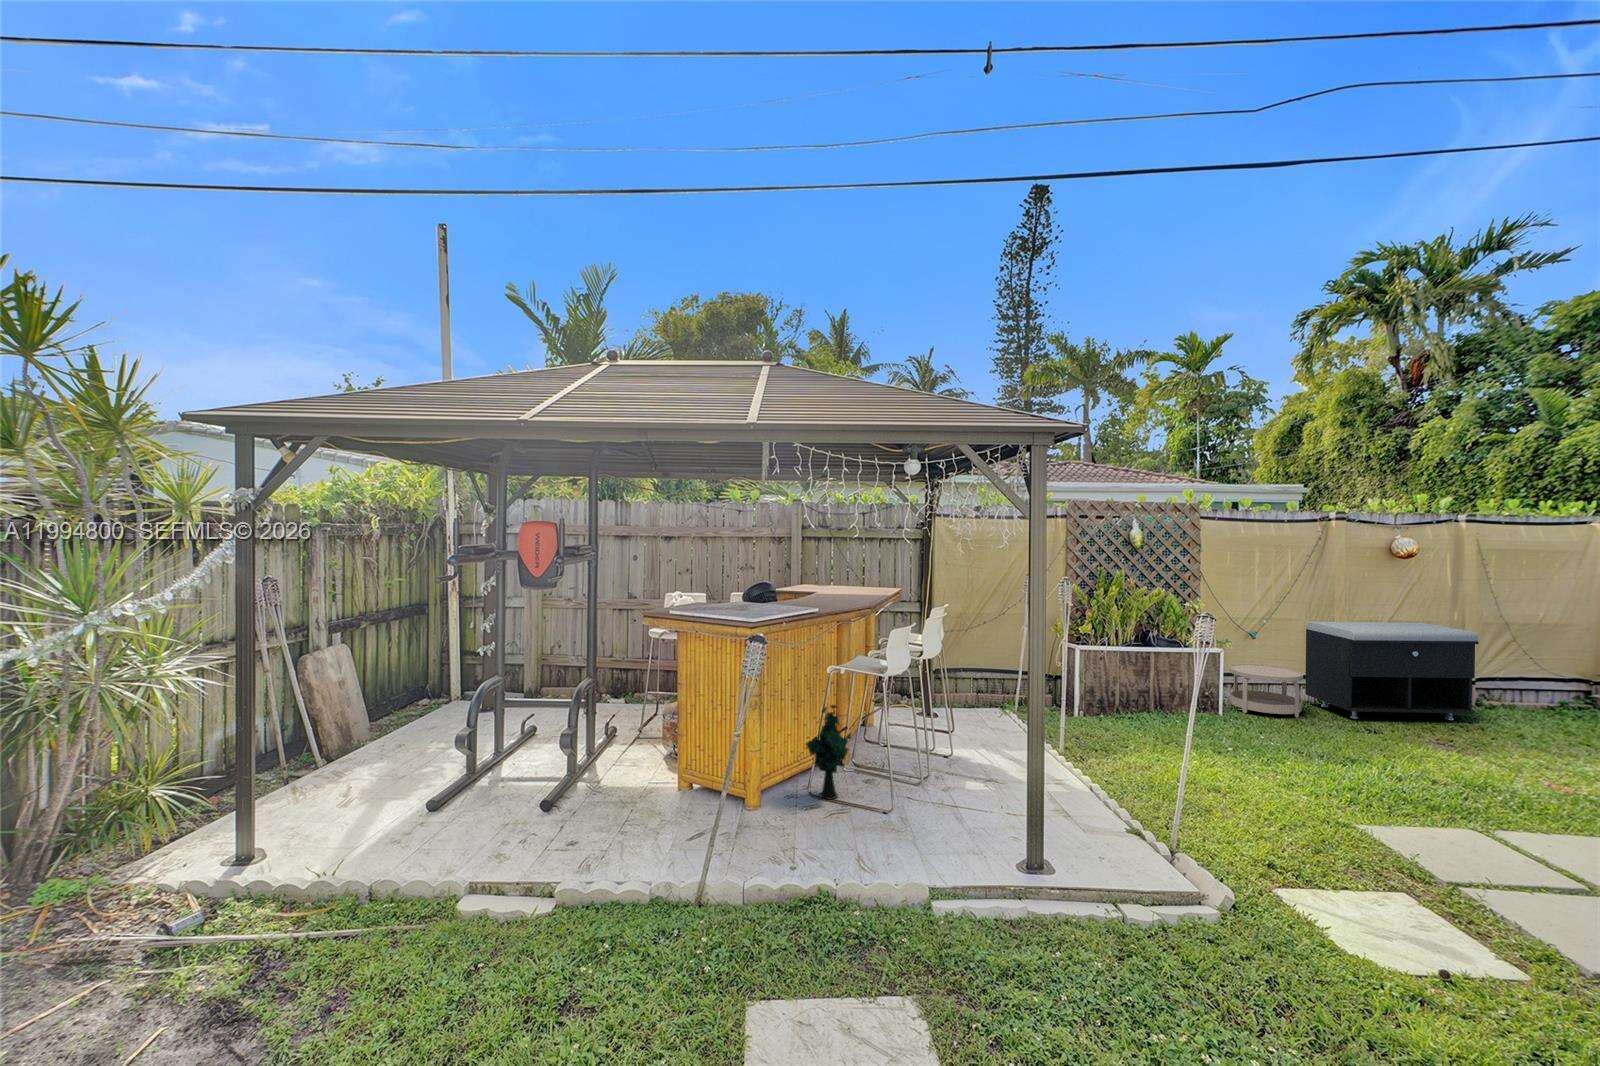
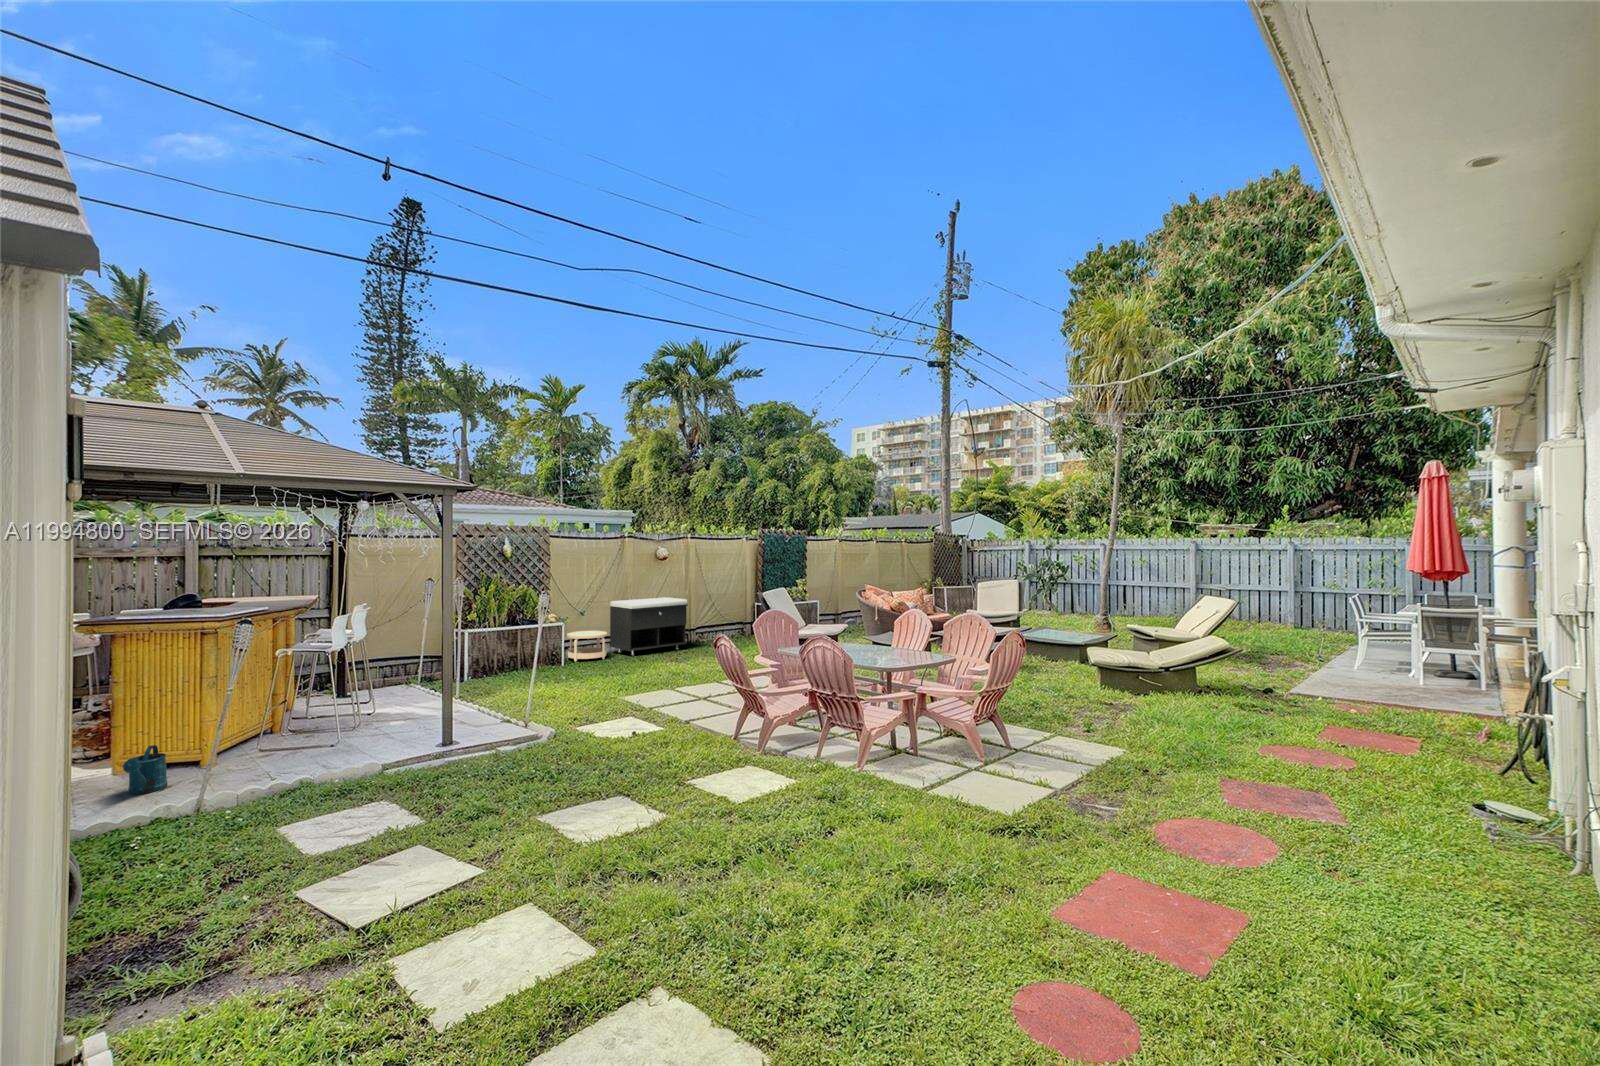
decorative plant: present [806,705,851,799] -> none [261,677,303,749]
watering can: none [636,777,692,841] -> present [123,745,167,794]

